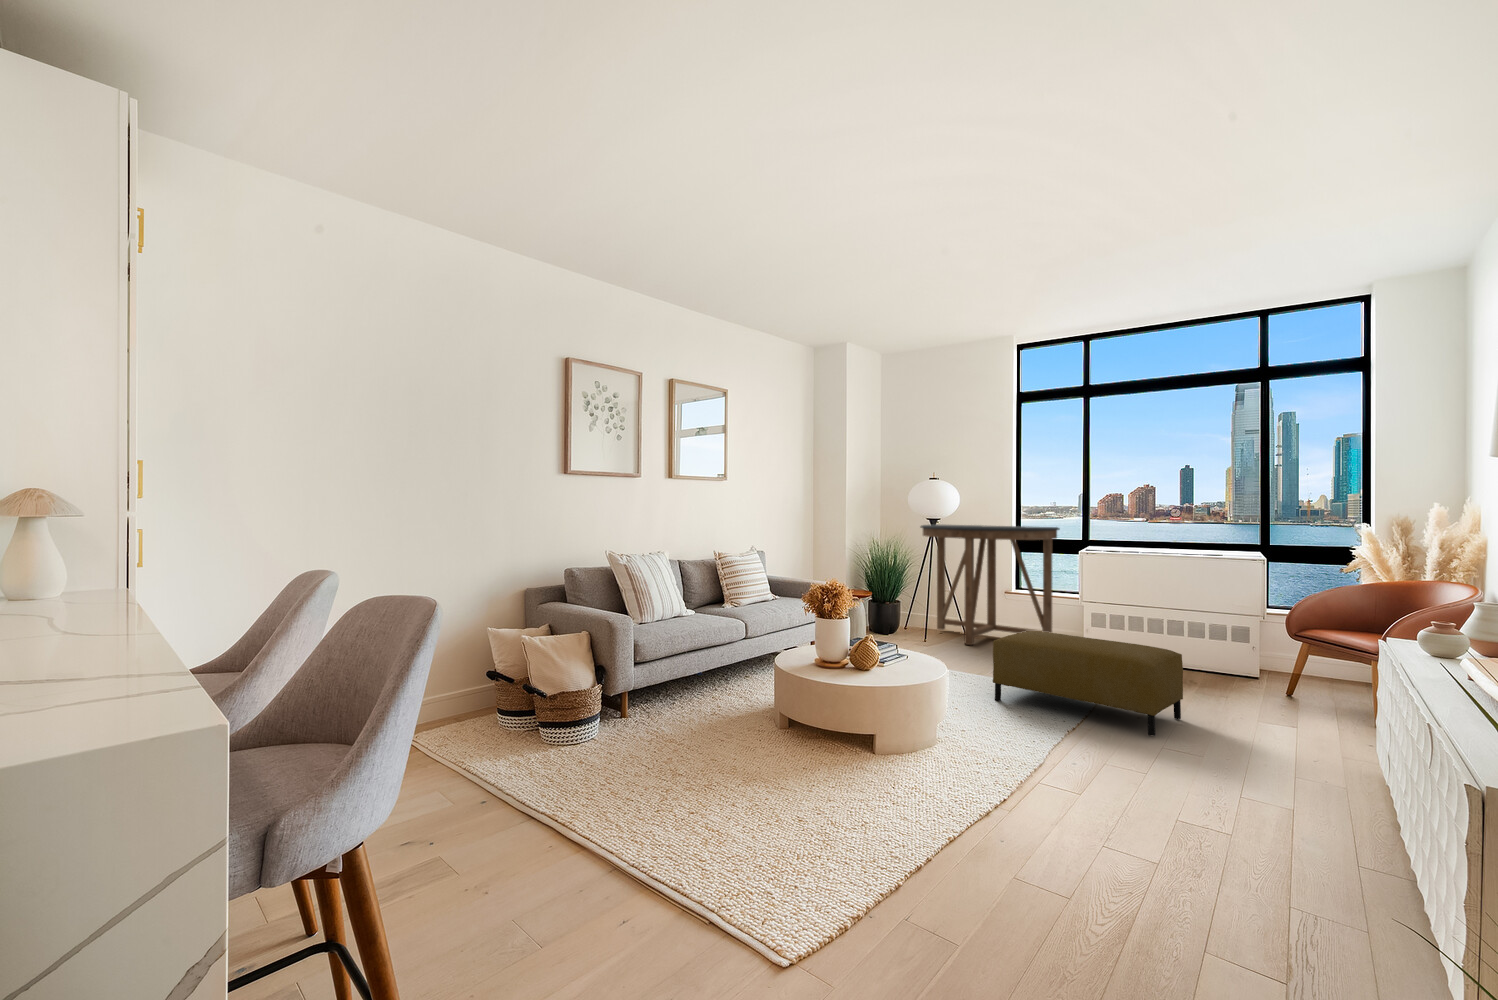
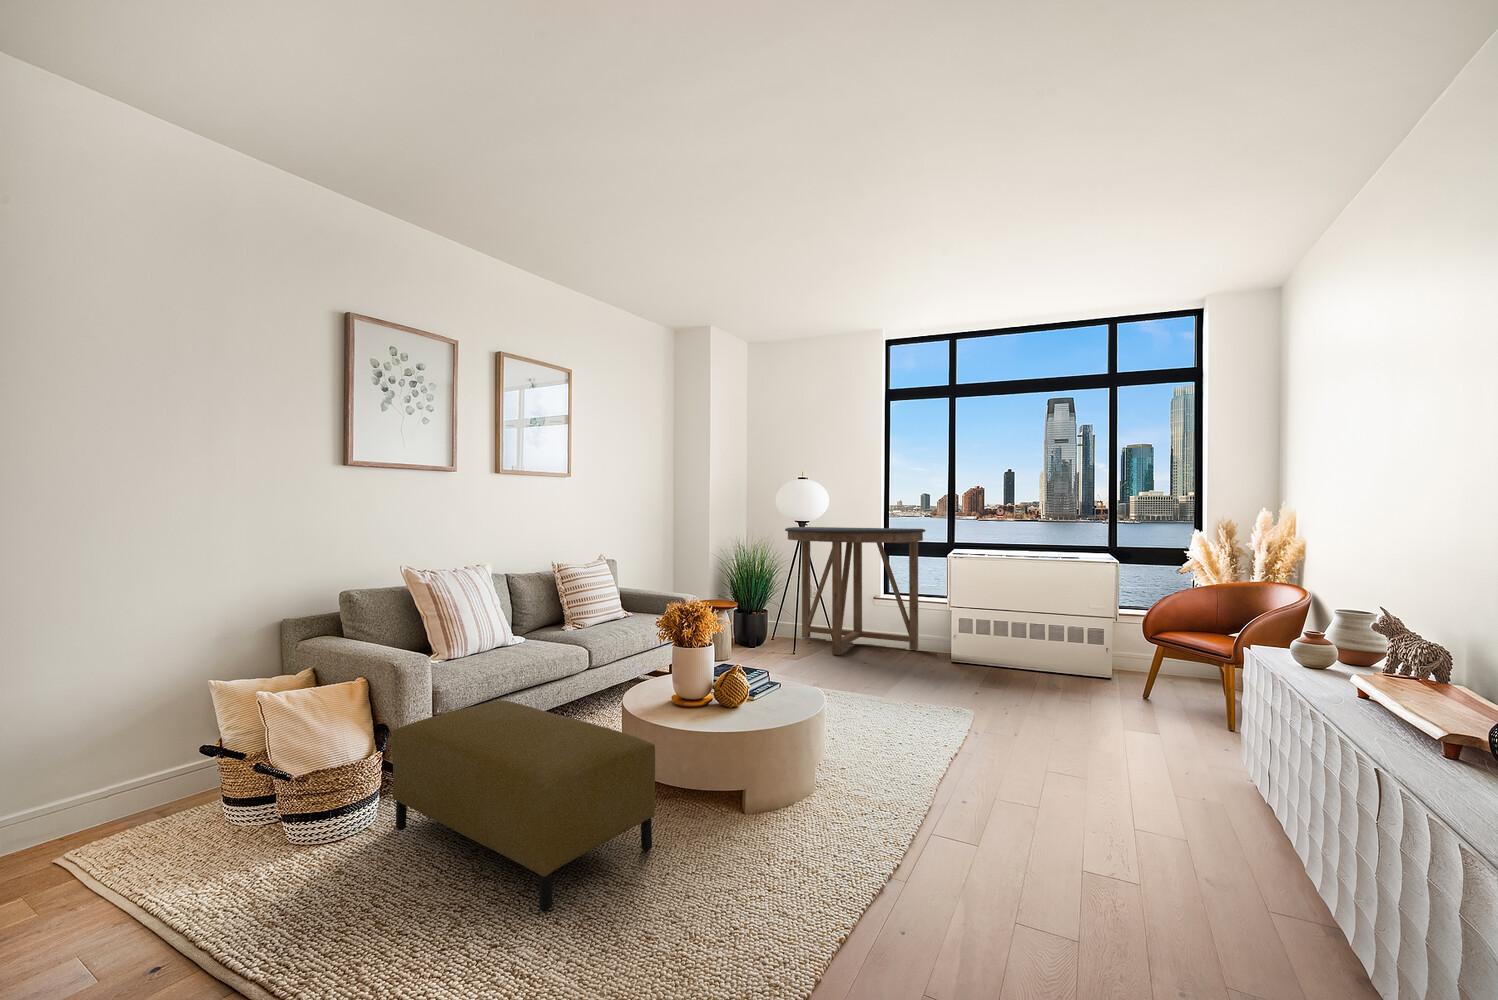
ottoman: present [993,631,1183,736] -> present [392,700,655,912]

